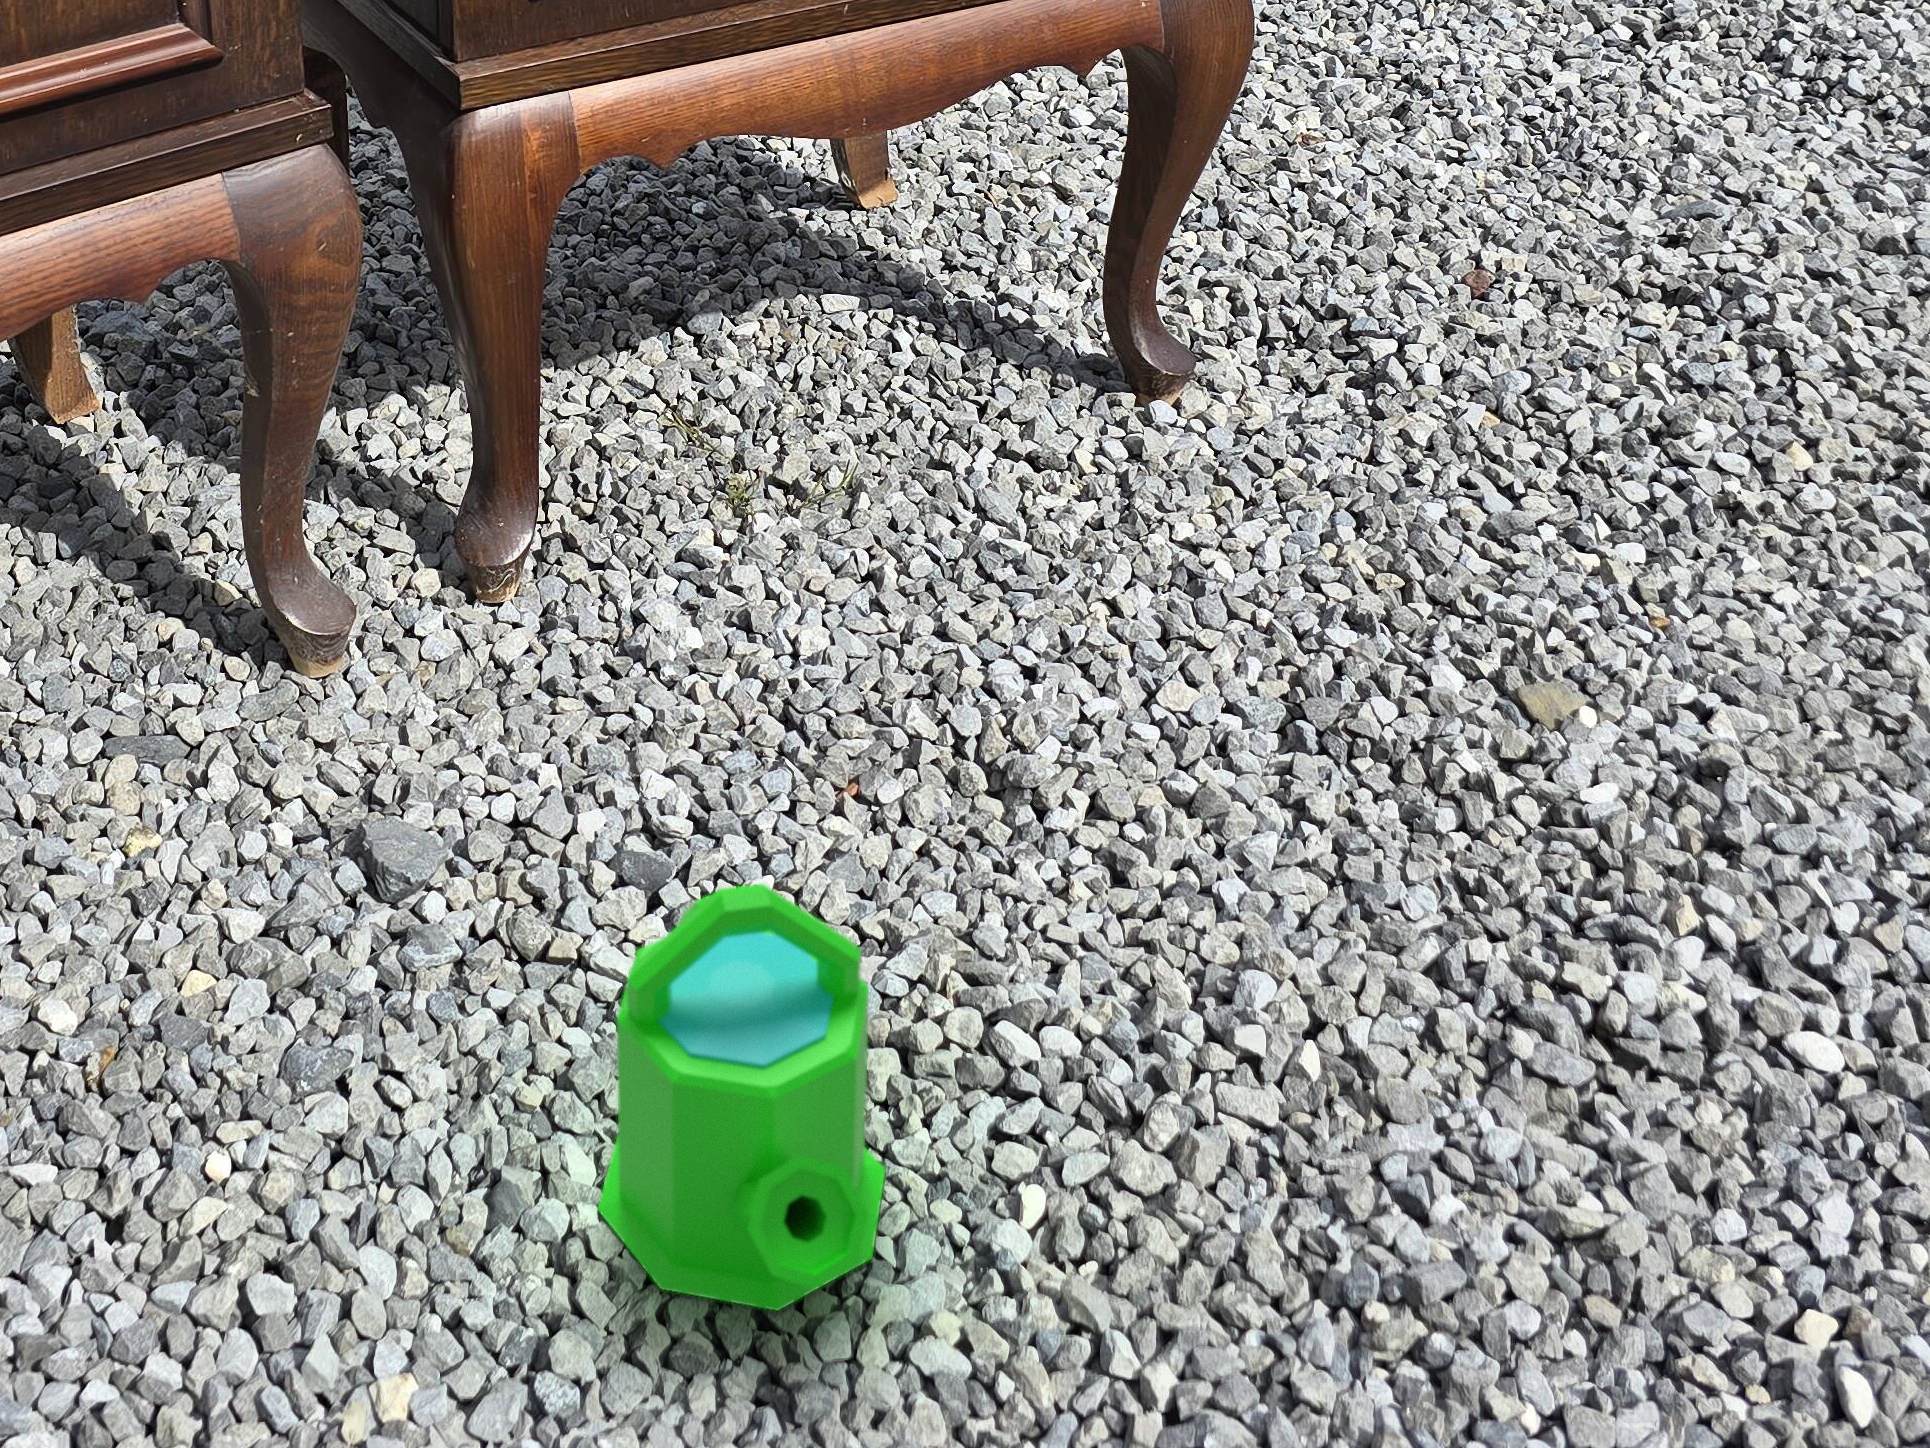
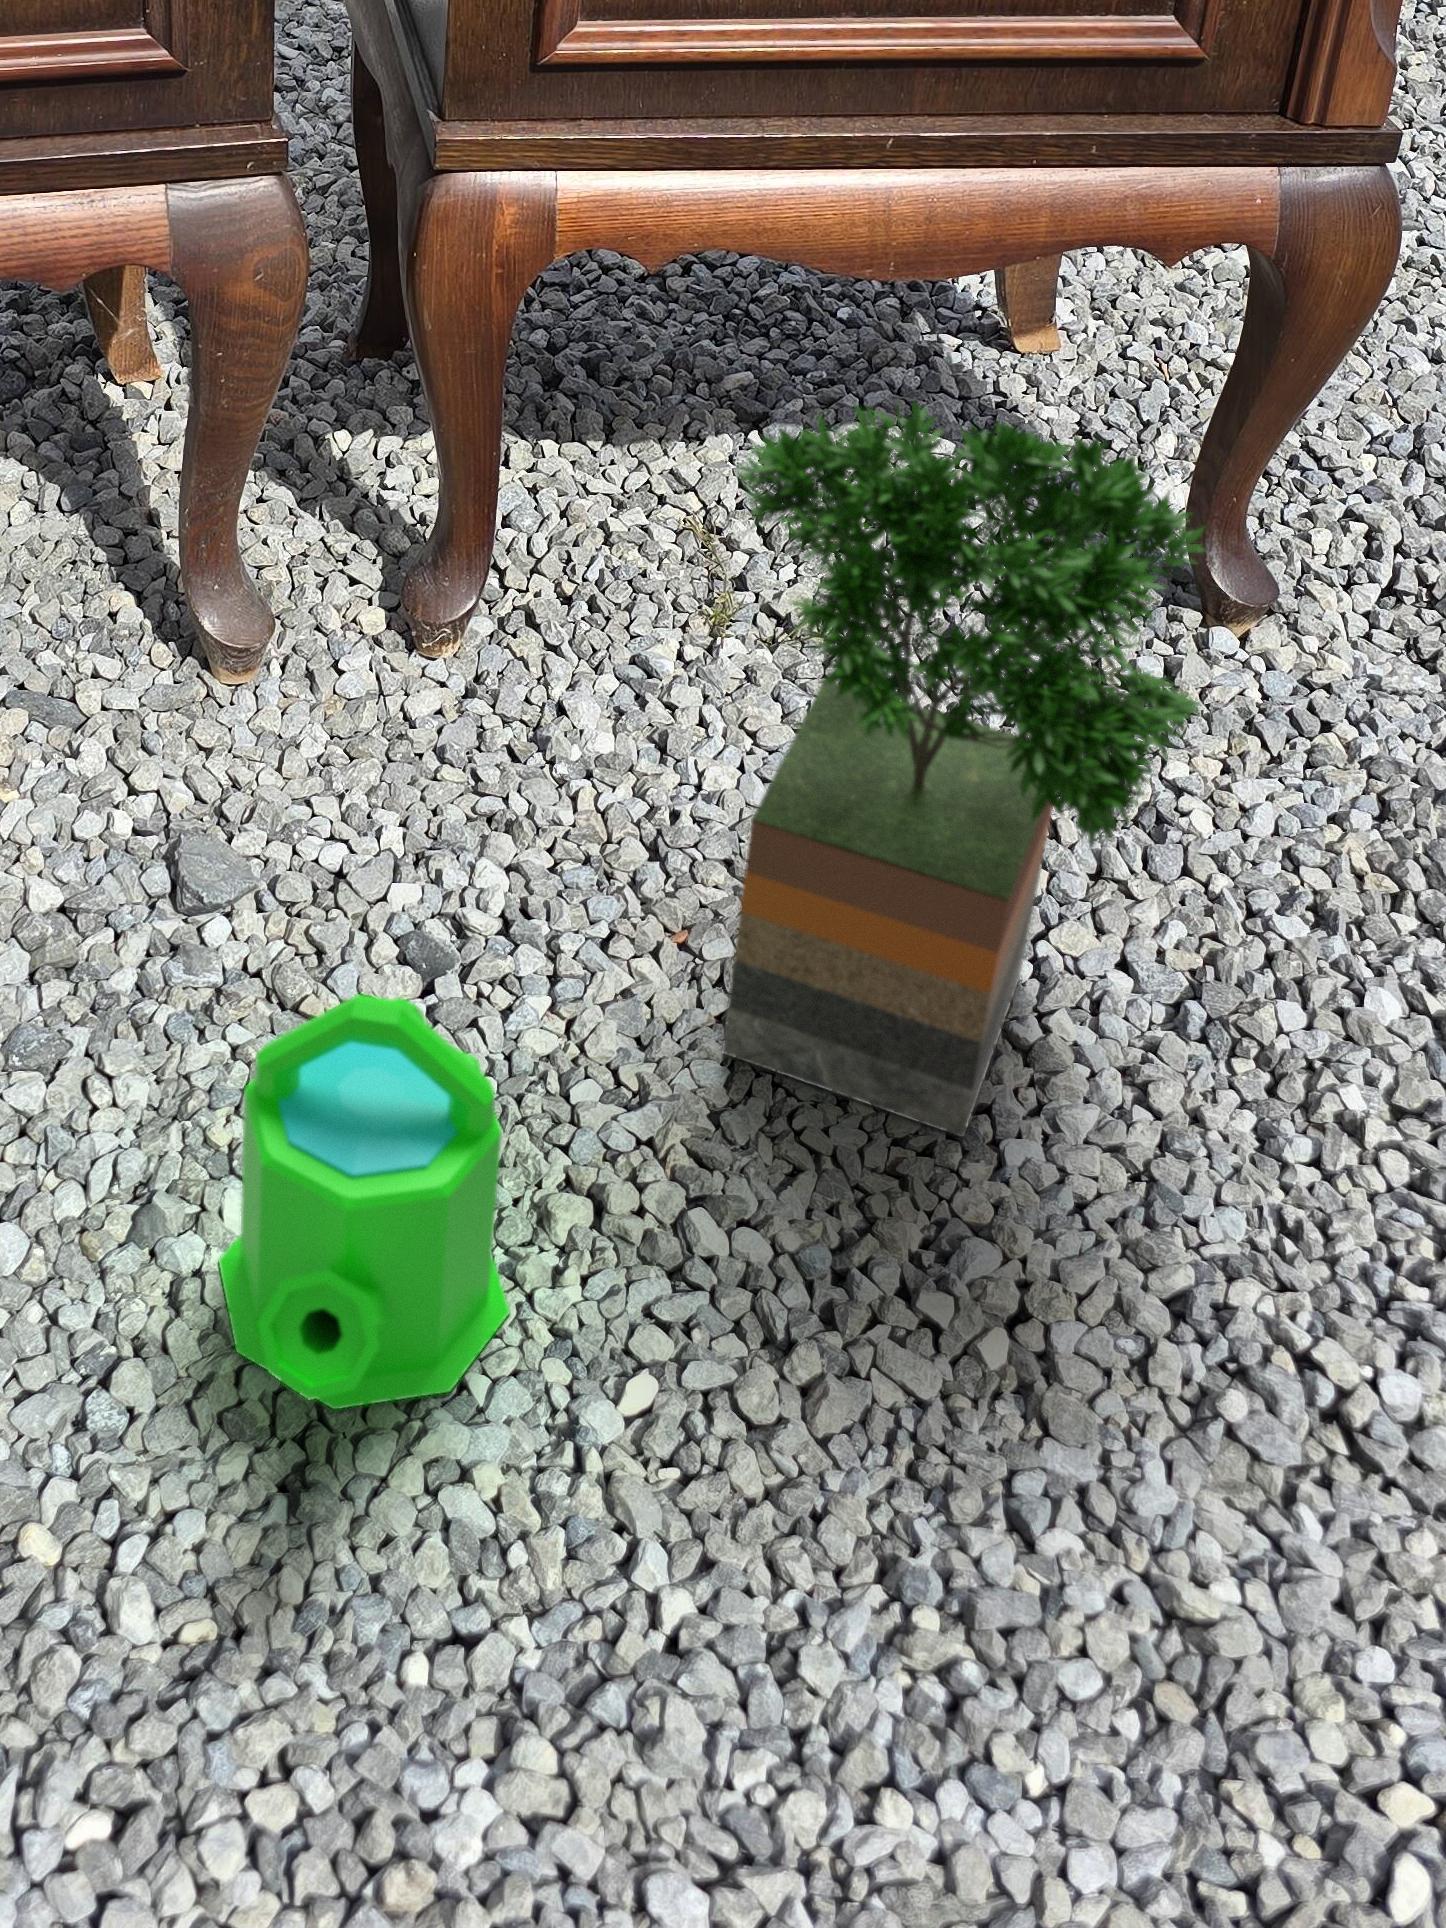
potted tree: none [864,216,1336,891] -> present [722,401,1204,1137]

